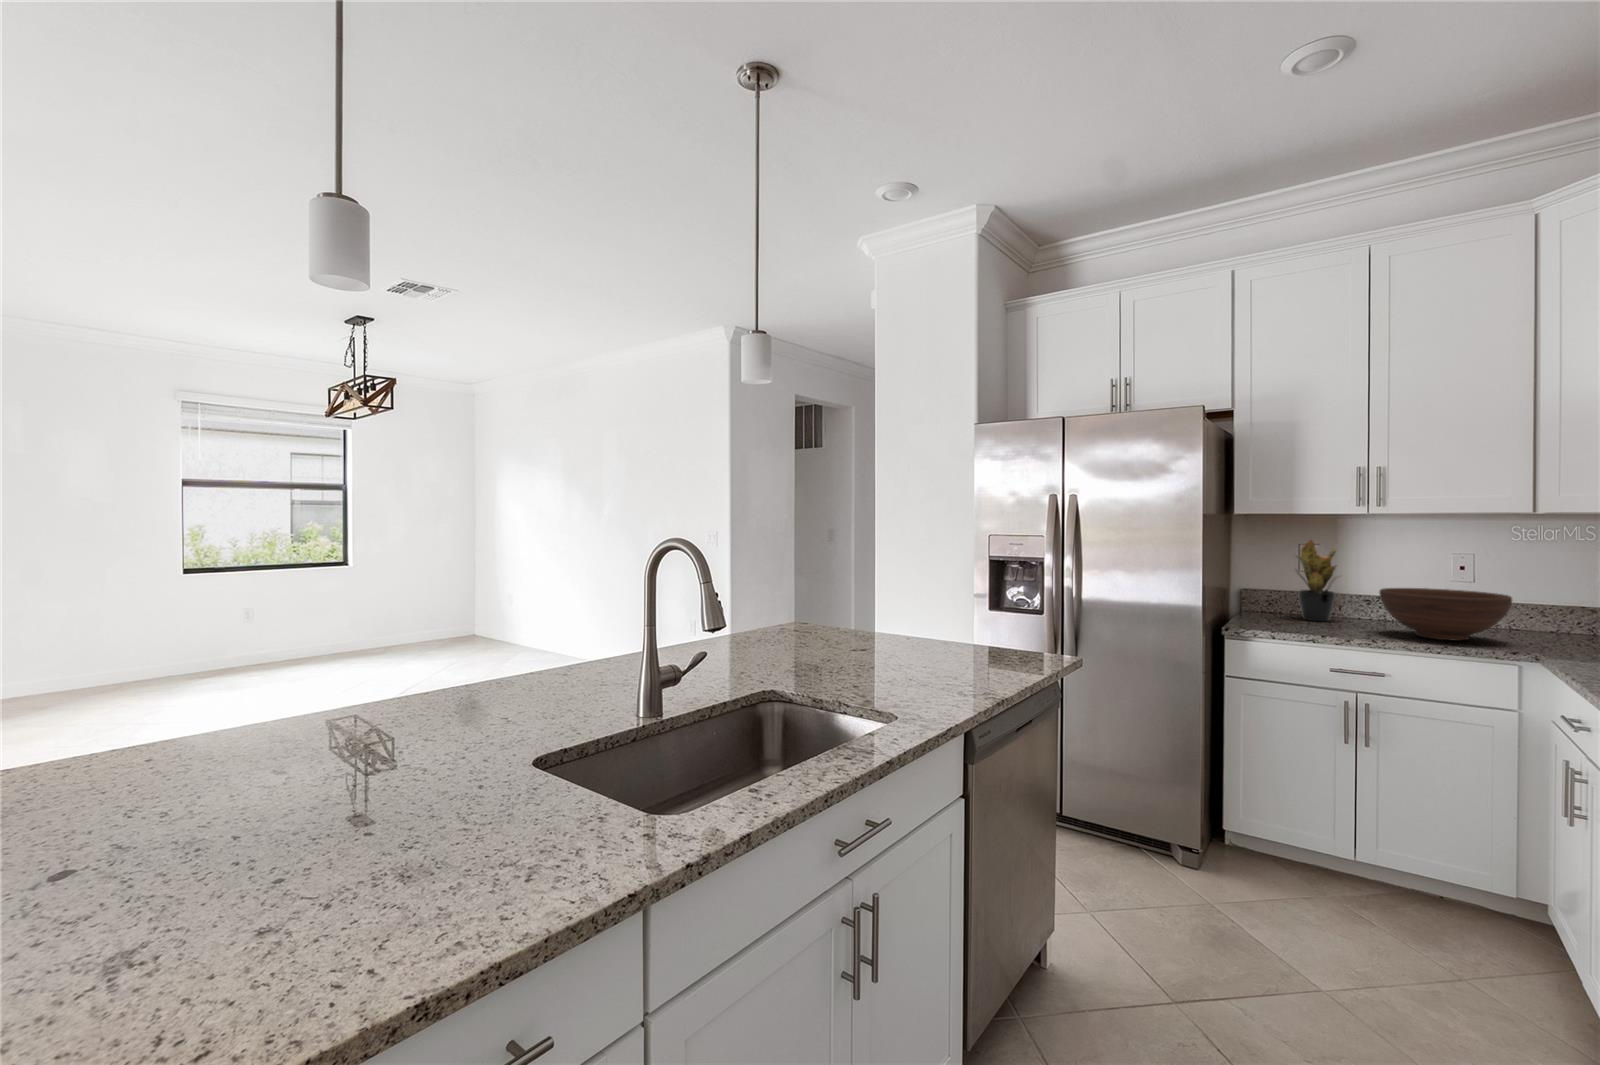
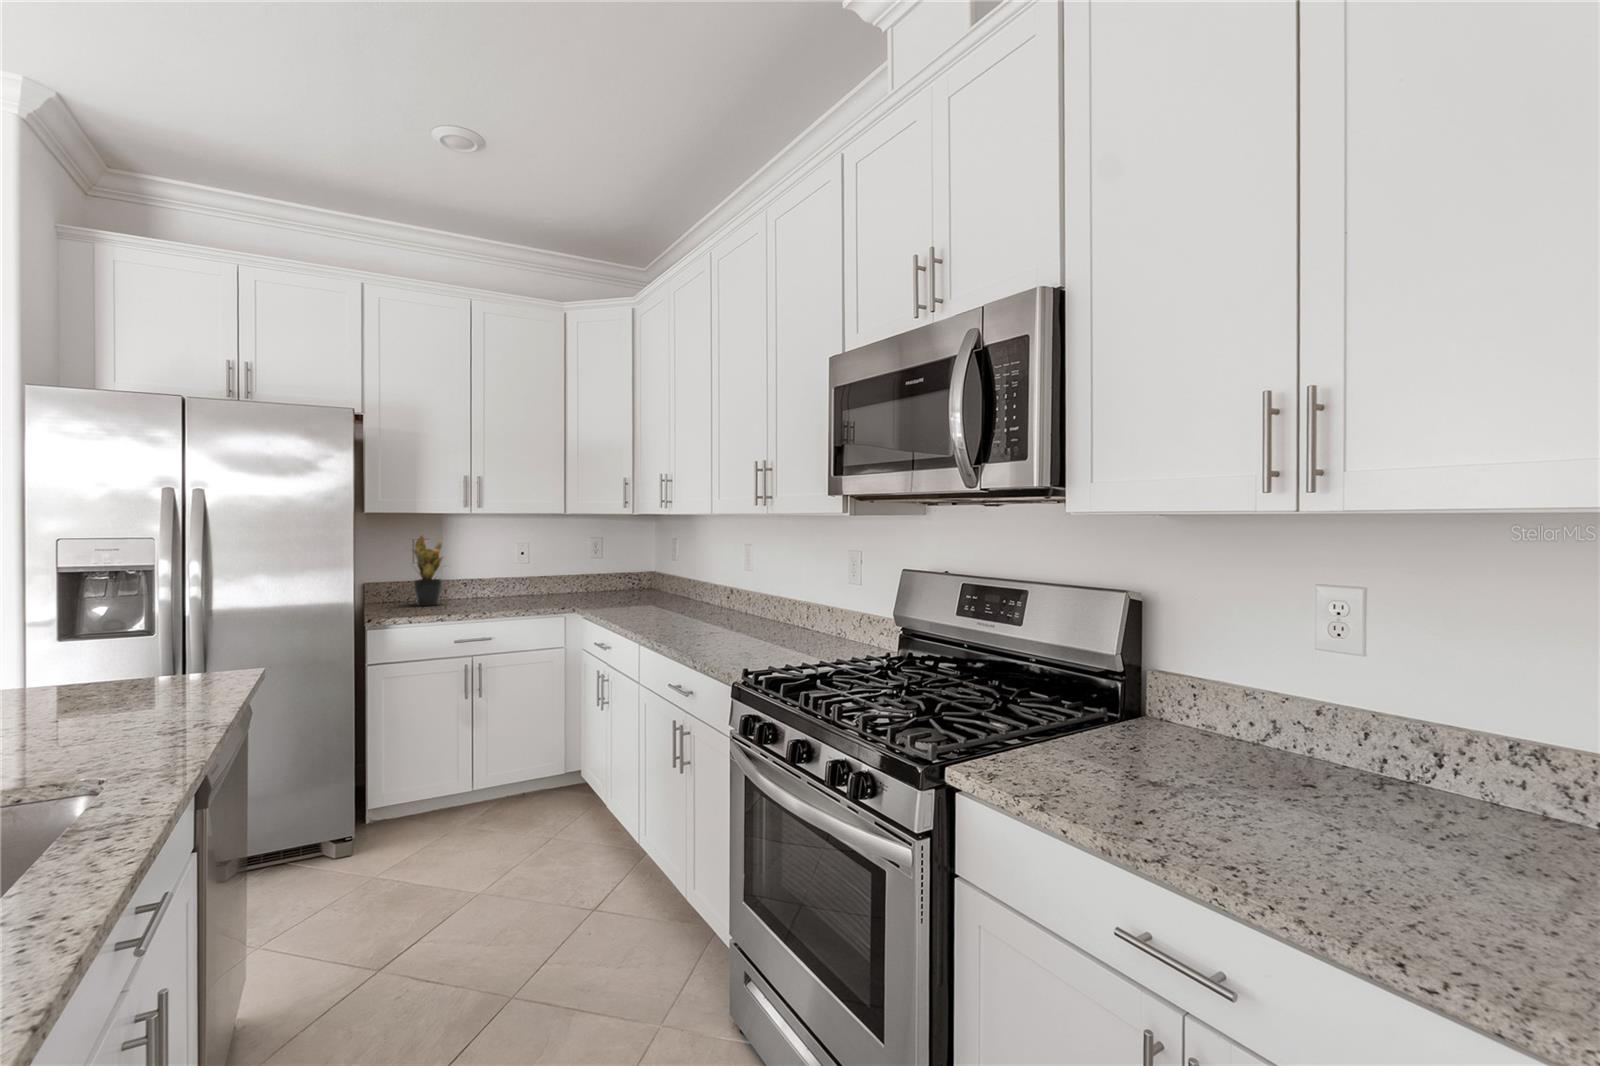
fruit bowl: present [1379,588,1512,641] -> none [480,570,558,607]

